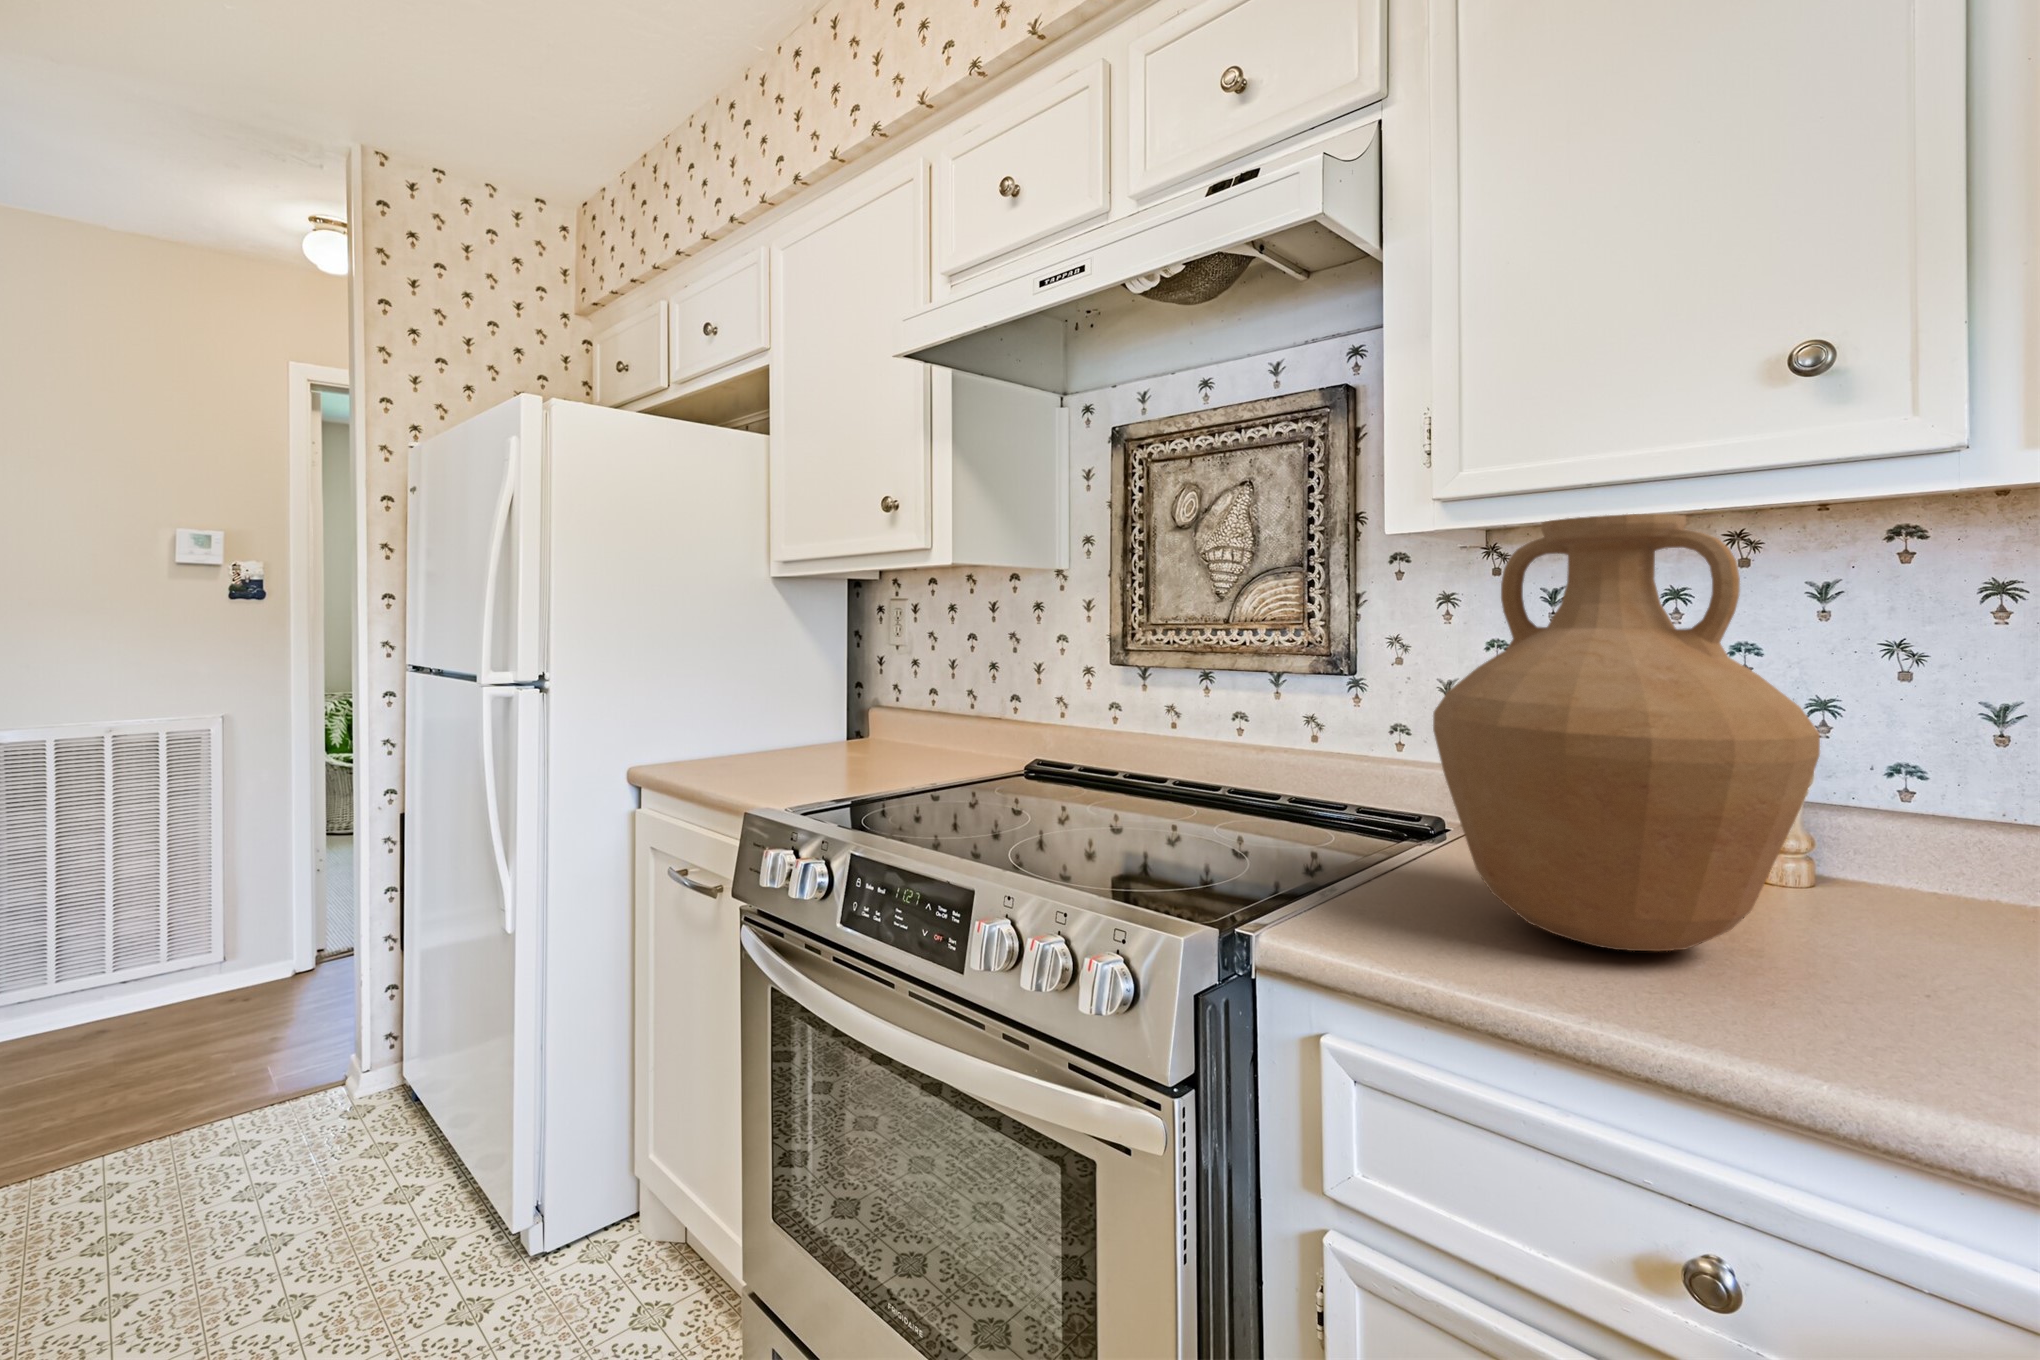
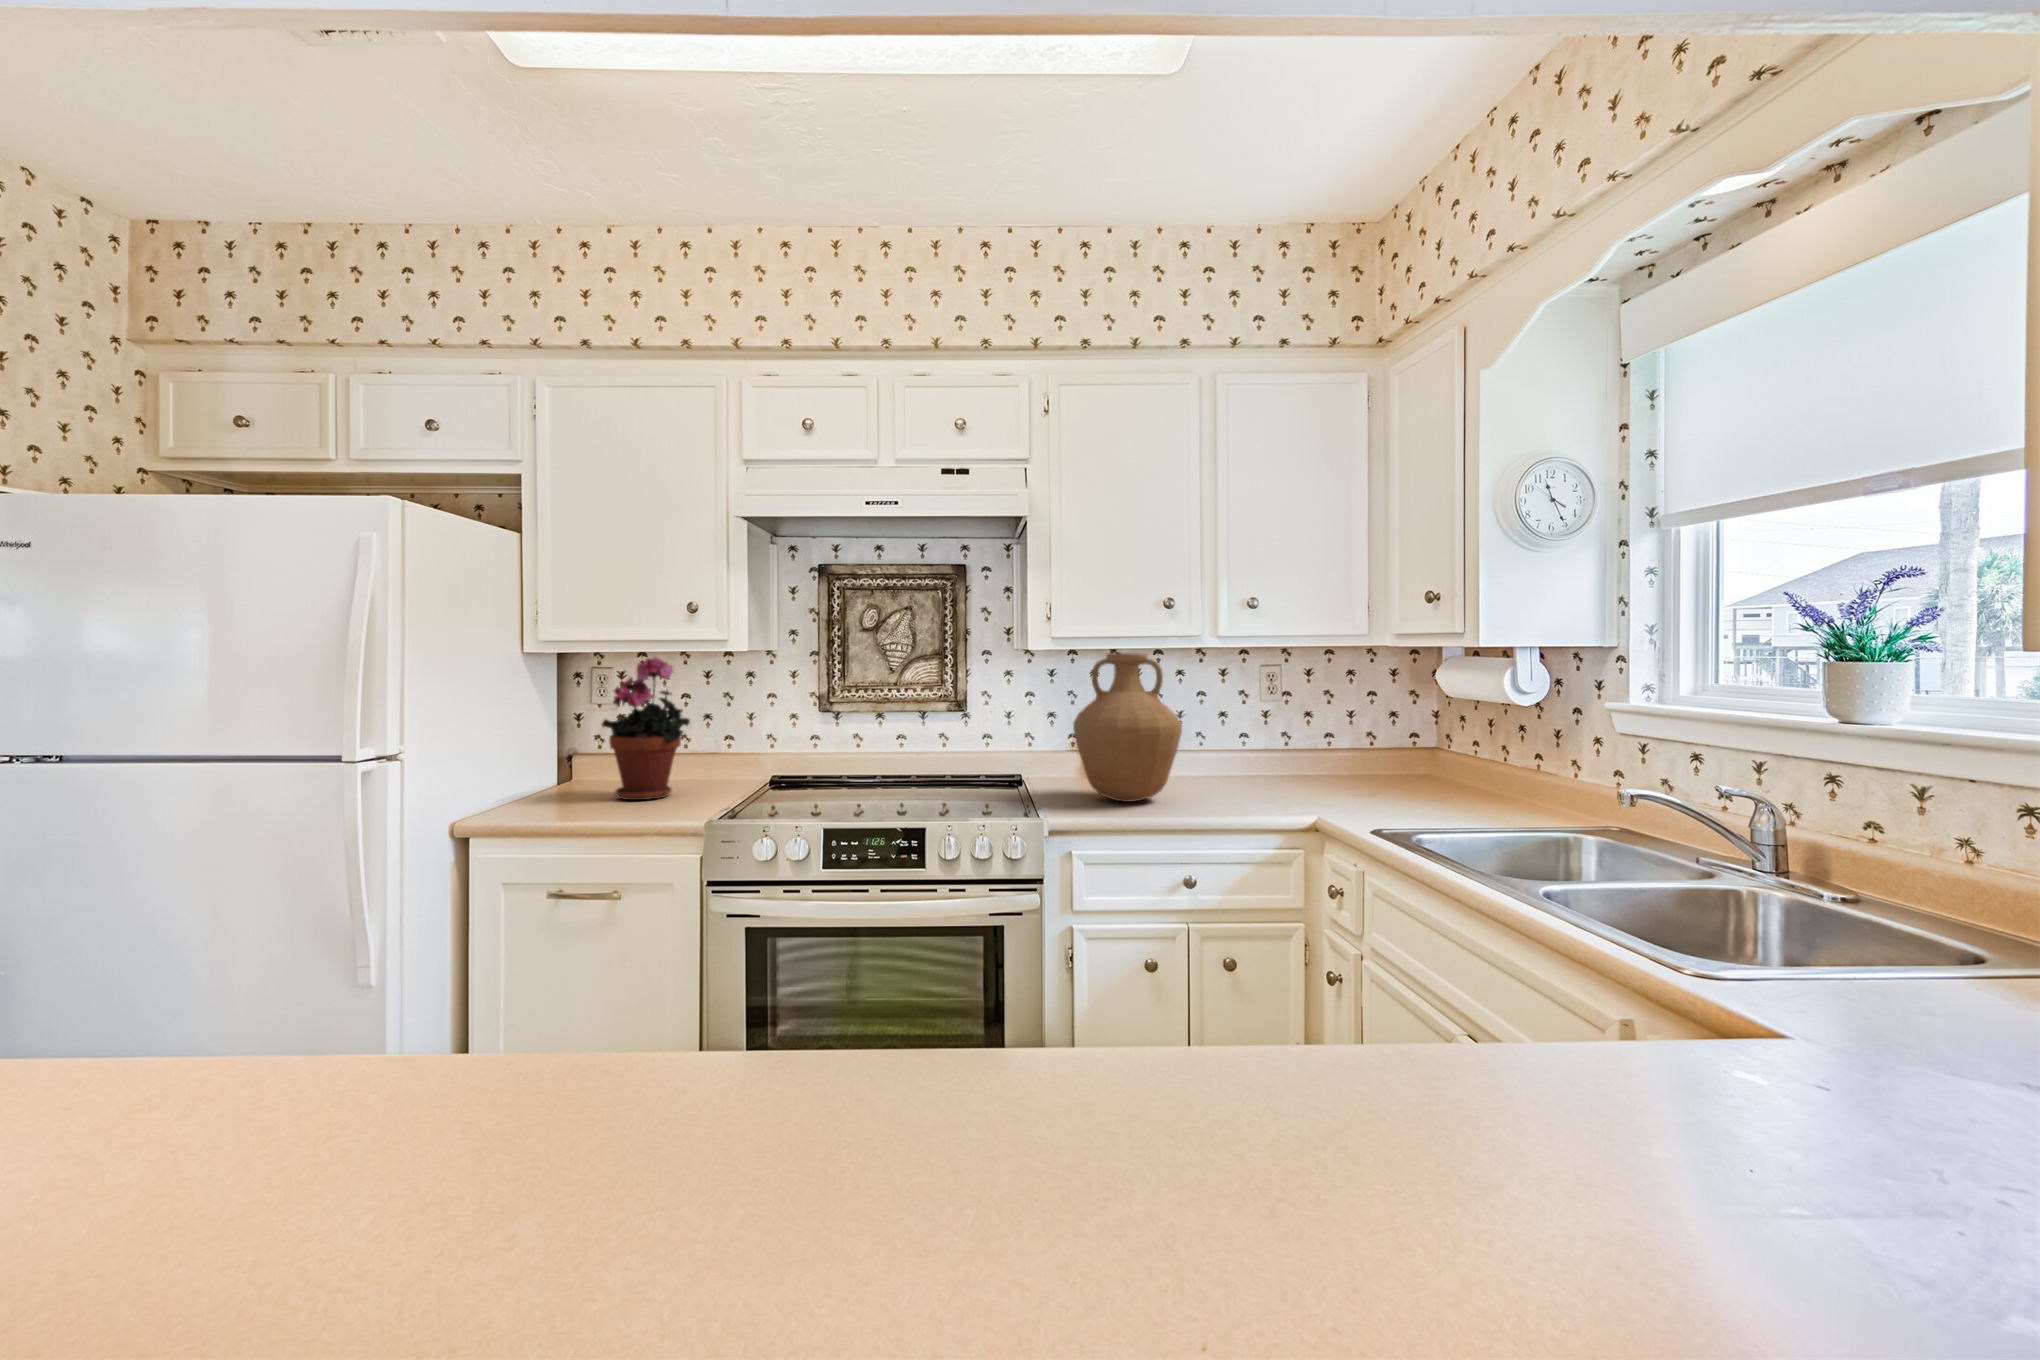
potted plant: none [815,577,921,769] -> present [602,657,690,800]

